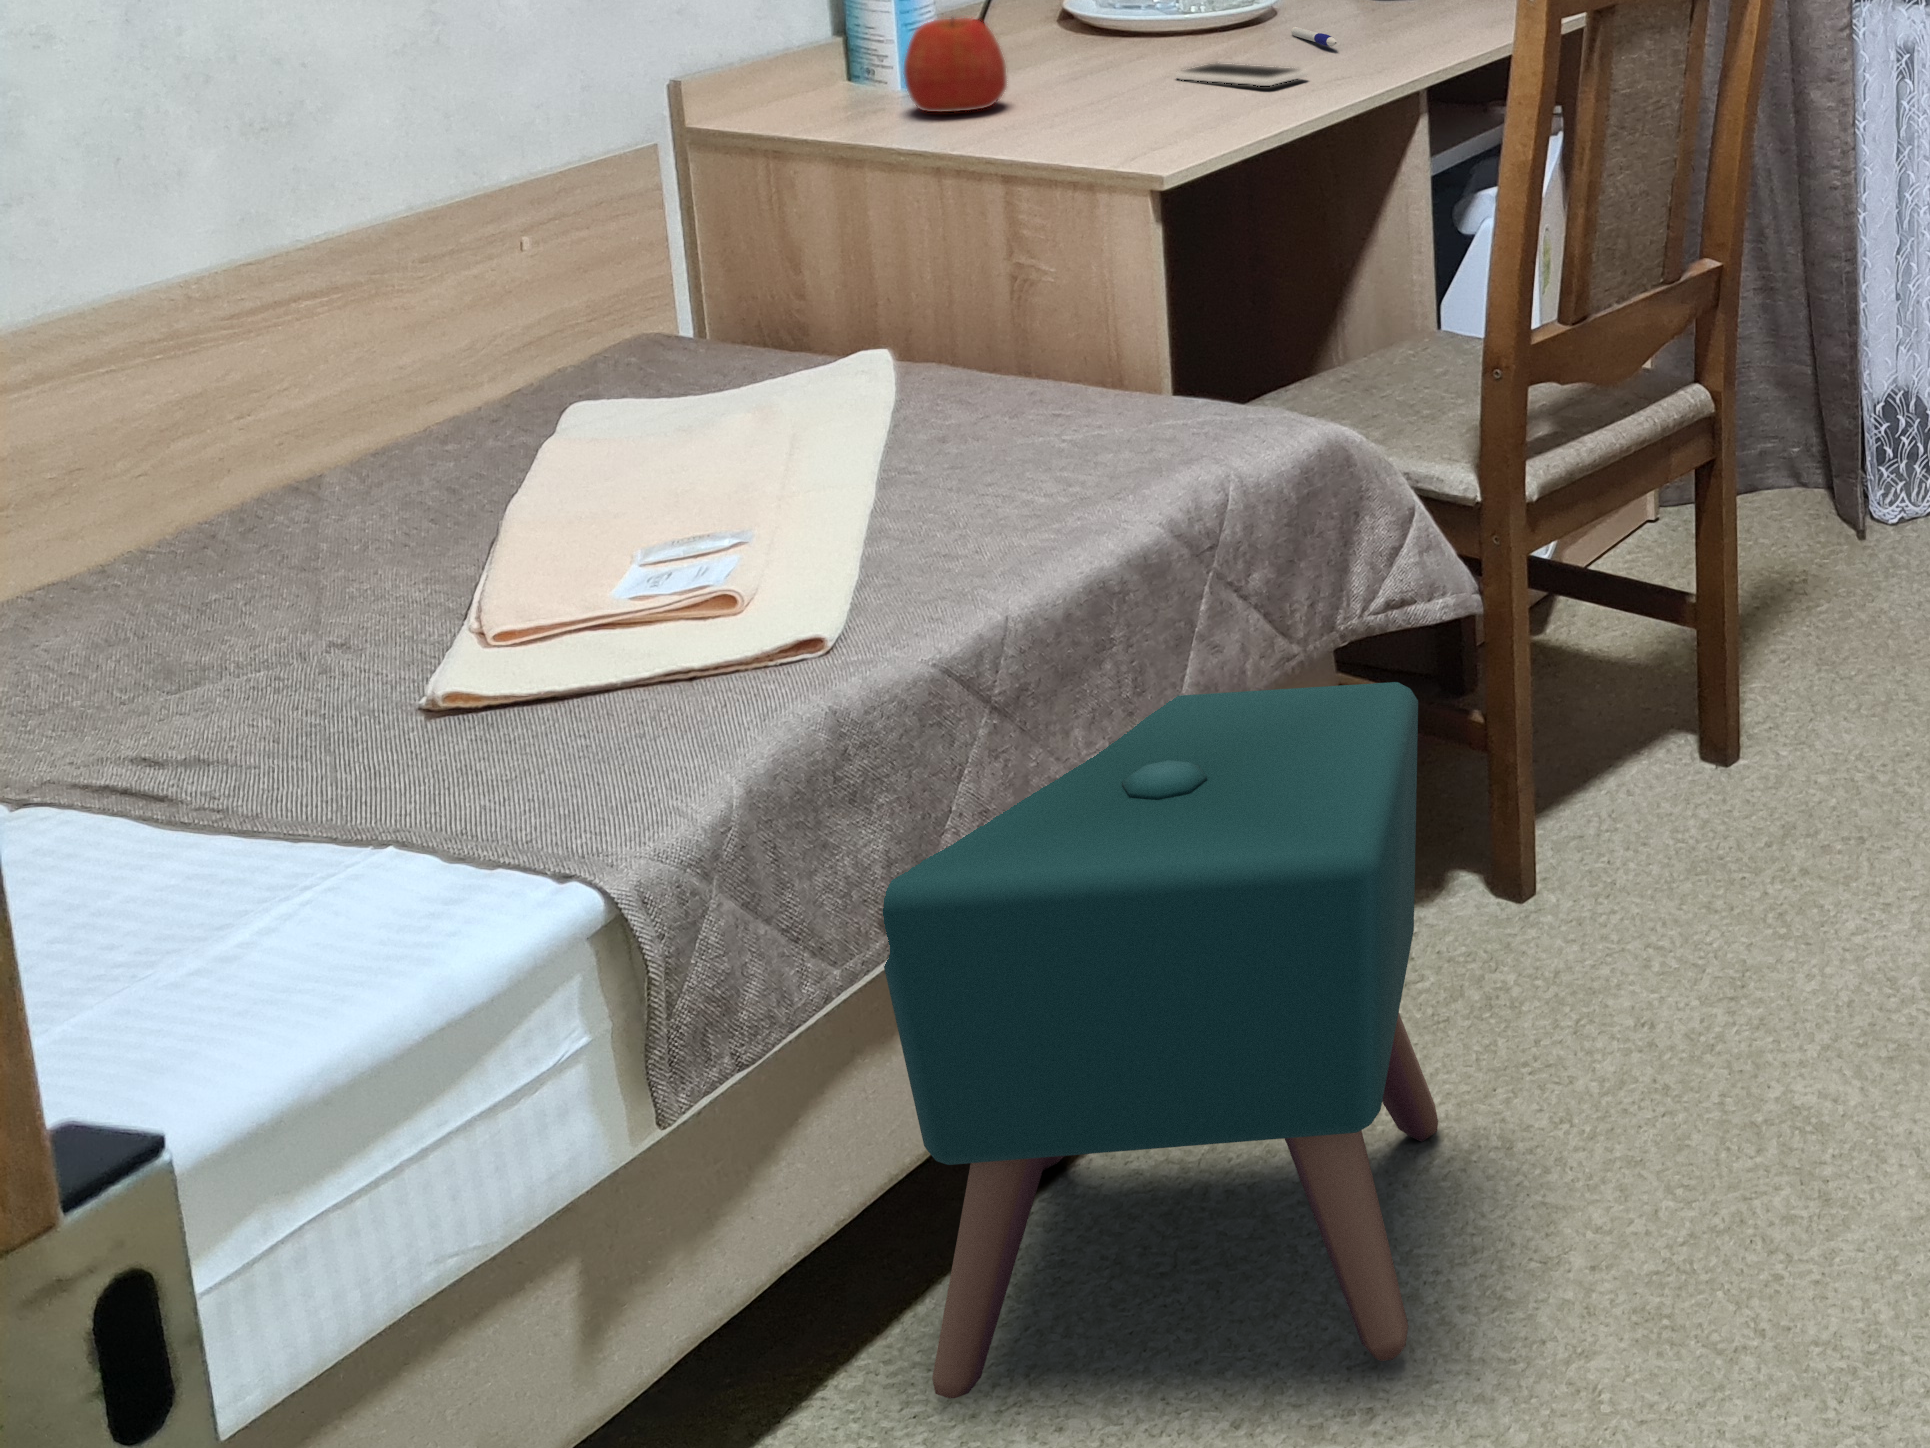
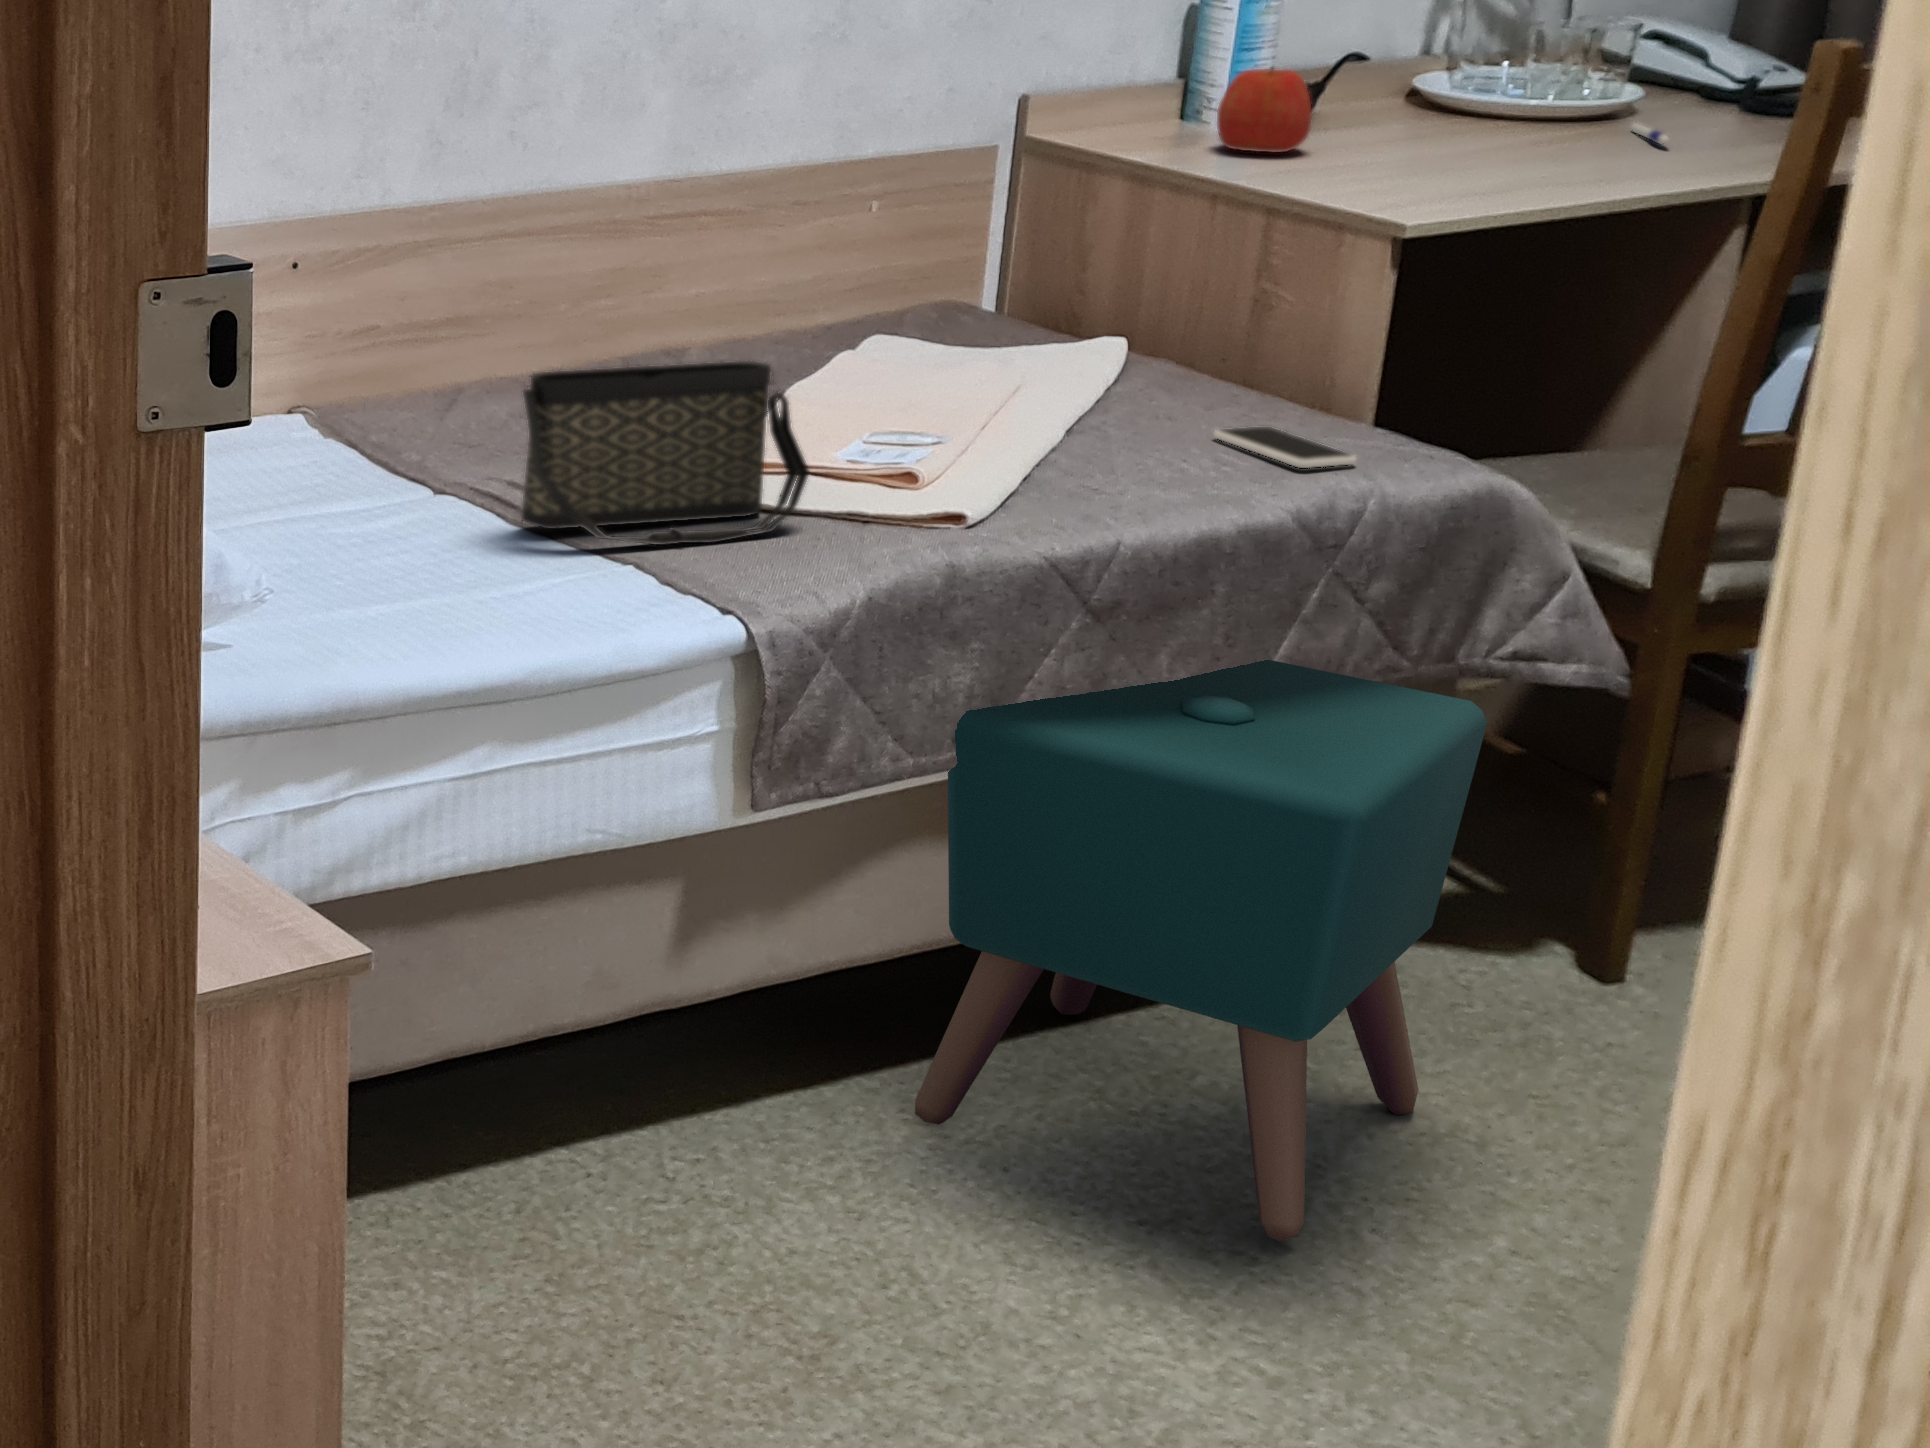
smartphone: present [1176,64,1307,86] -> present [1214,426,1356,468]
handbag: none [149,508,606,825] -> present [521,361,809,545]

